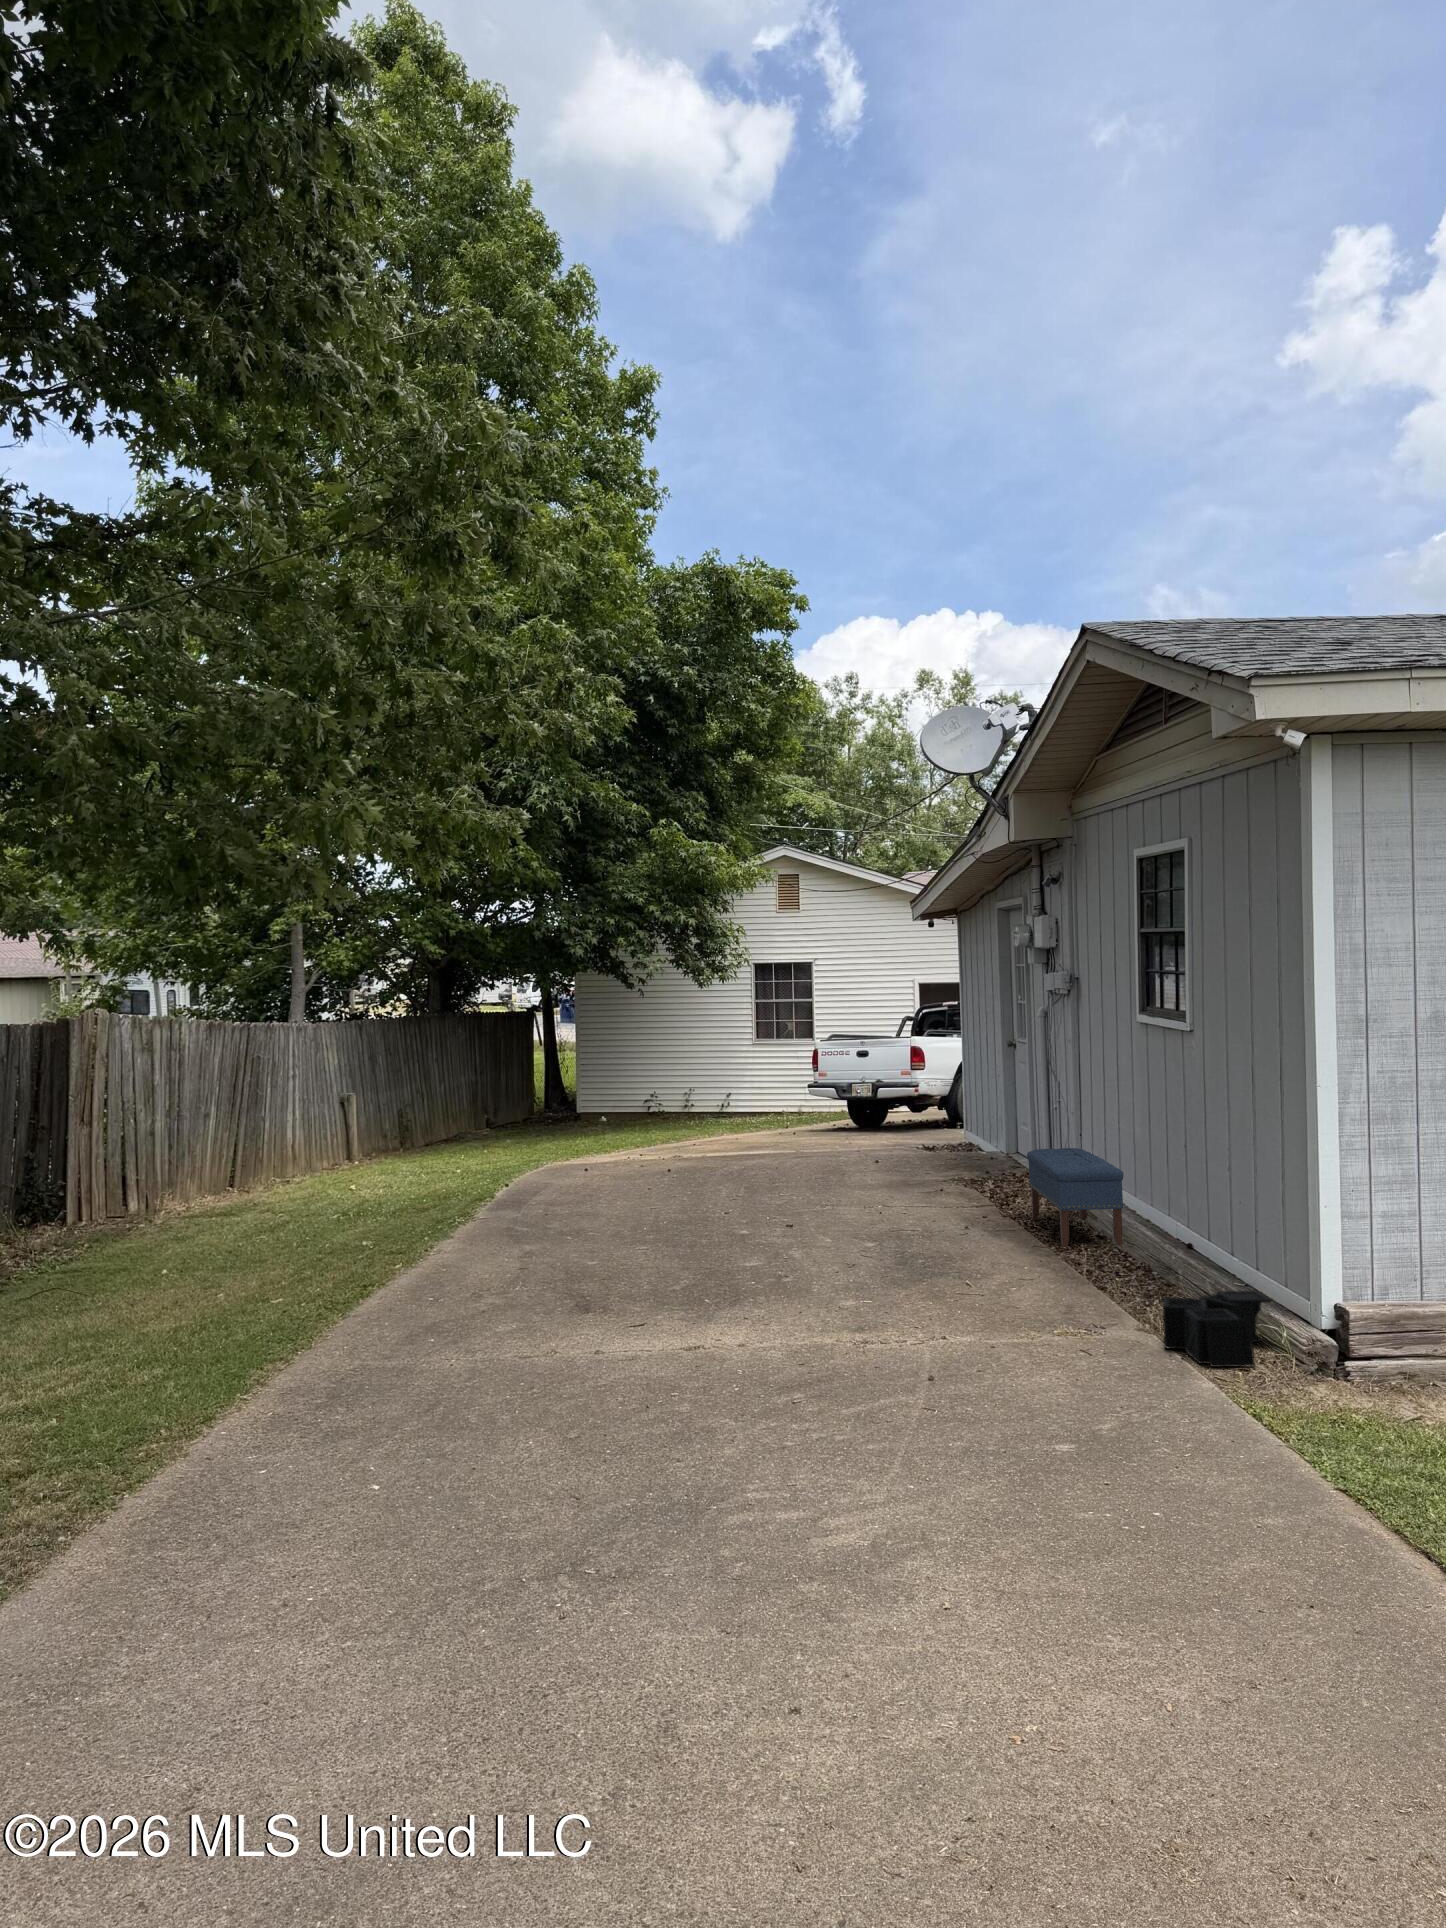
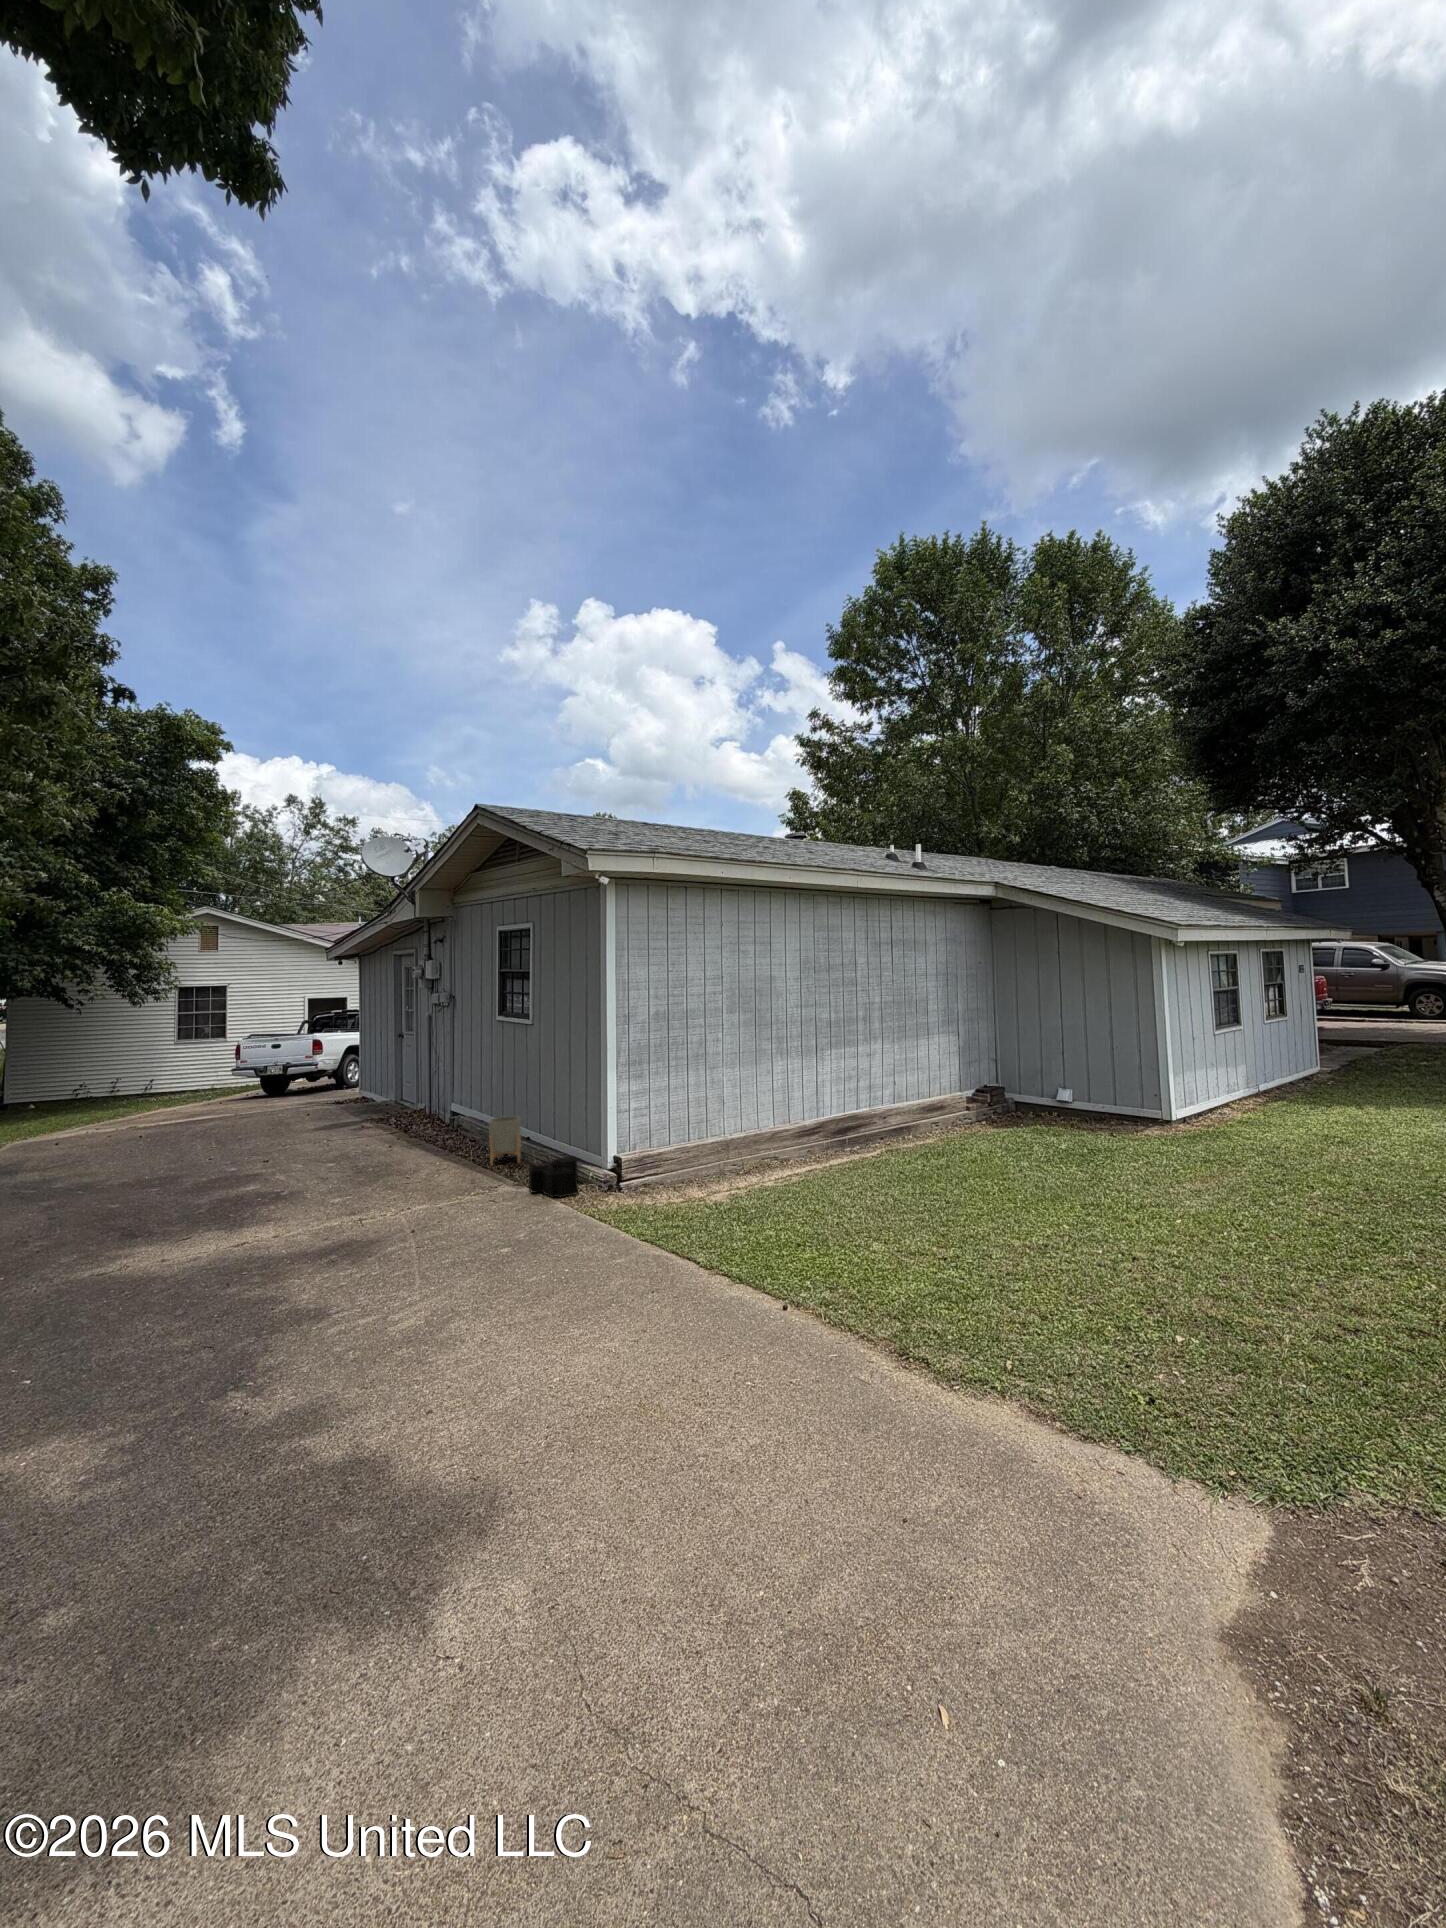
bench: present [1027,1148,1124,1247] -> none [423,1093,486,1150]
planter: none [1113,1199,1174,1288] -> present [489,1116,521,1165]

